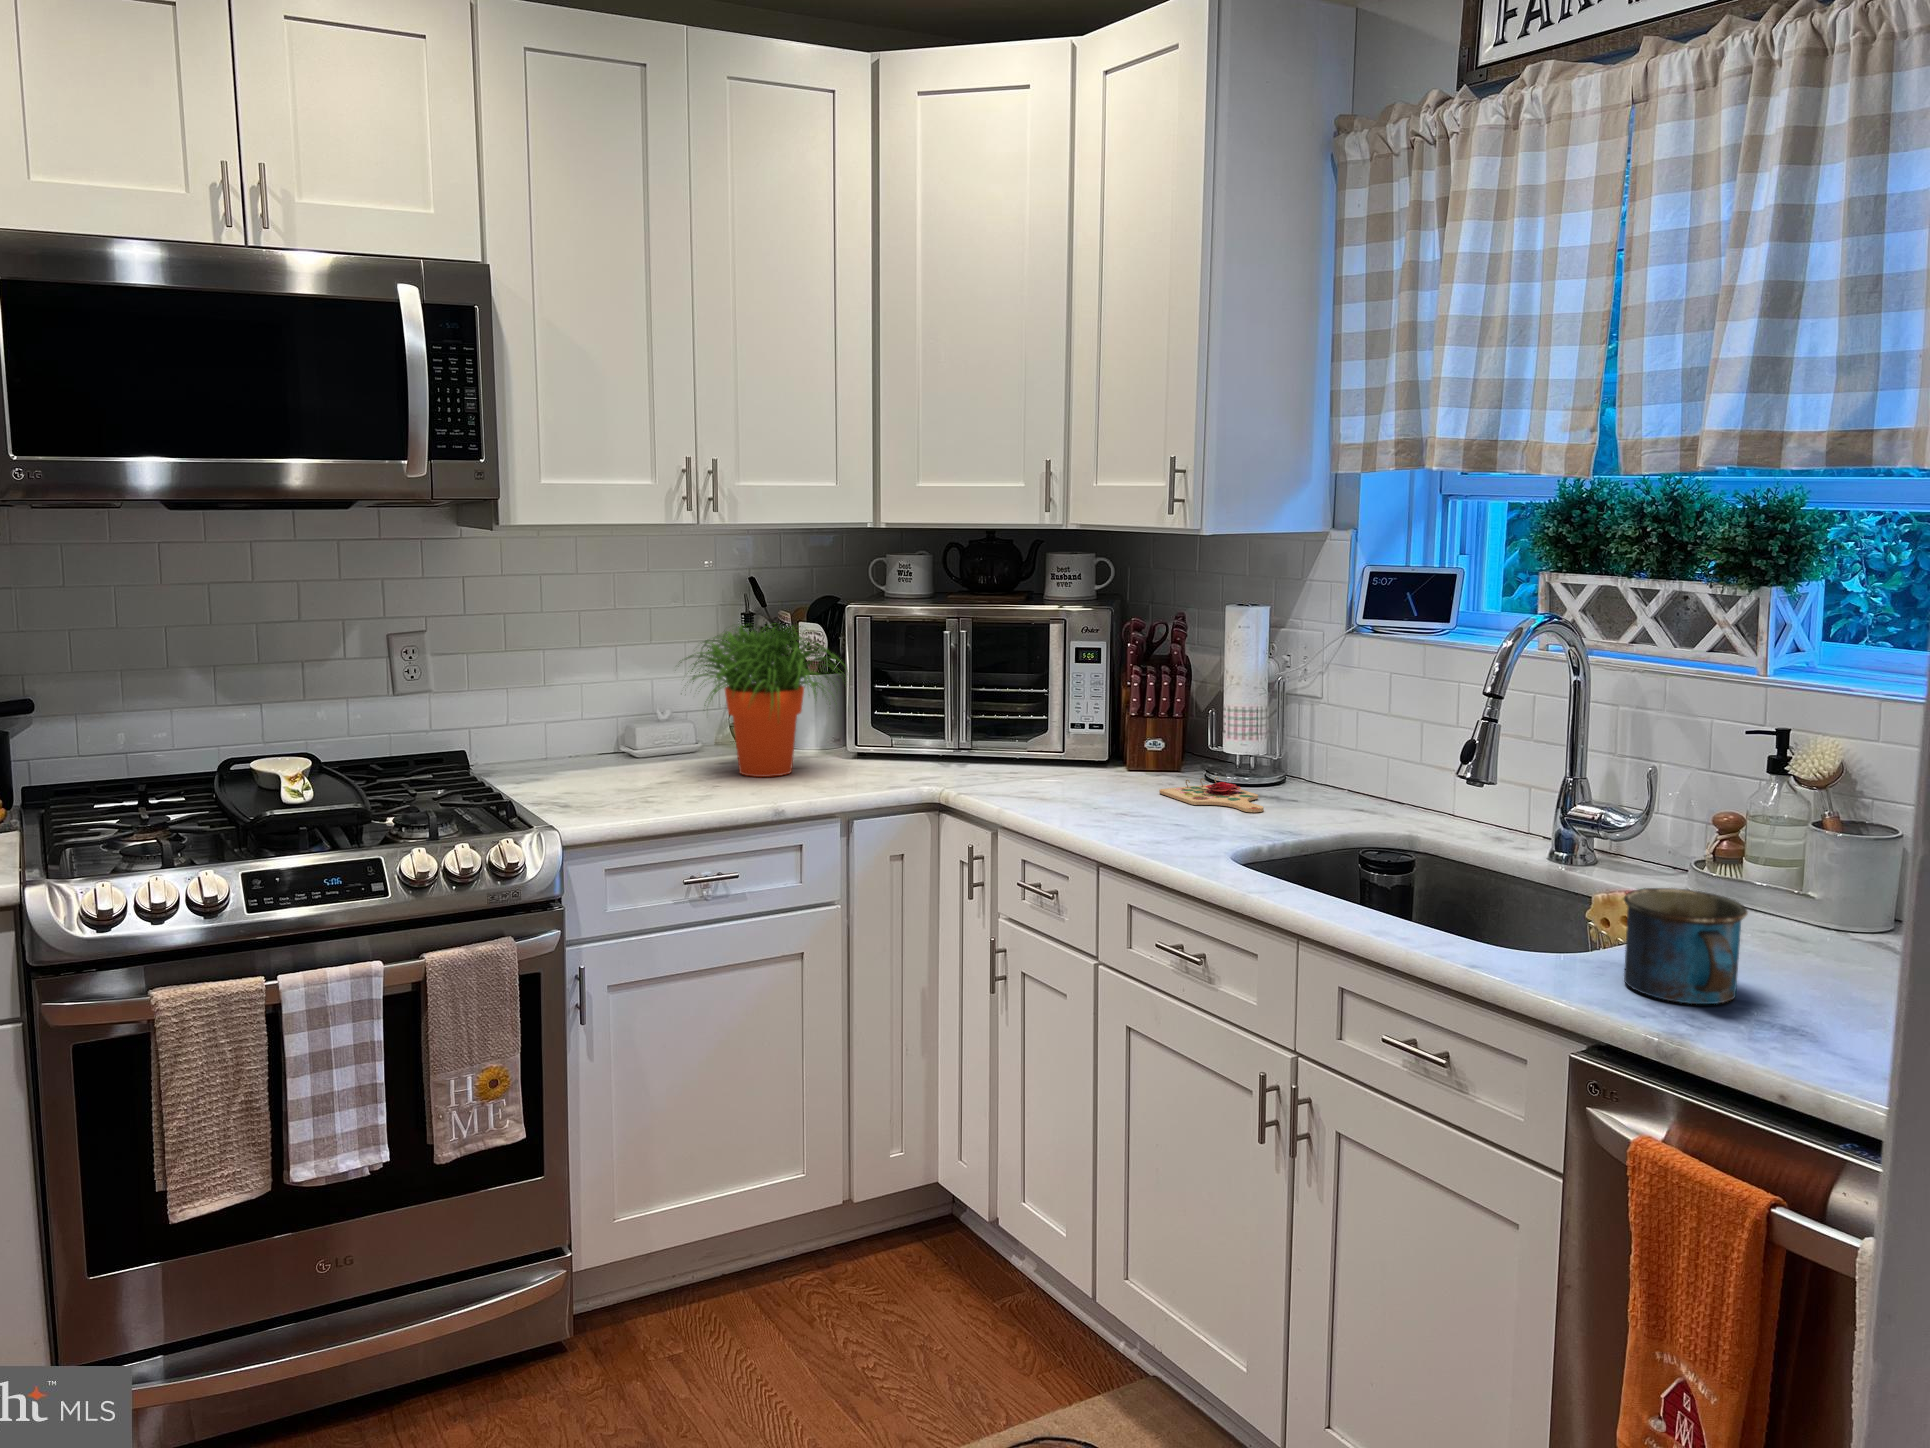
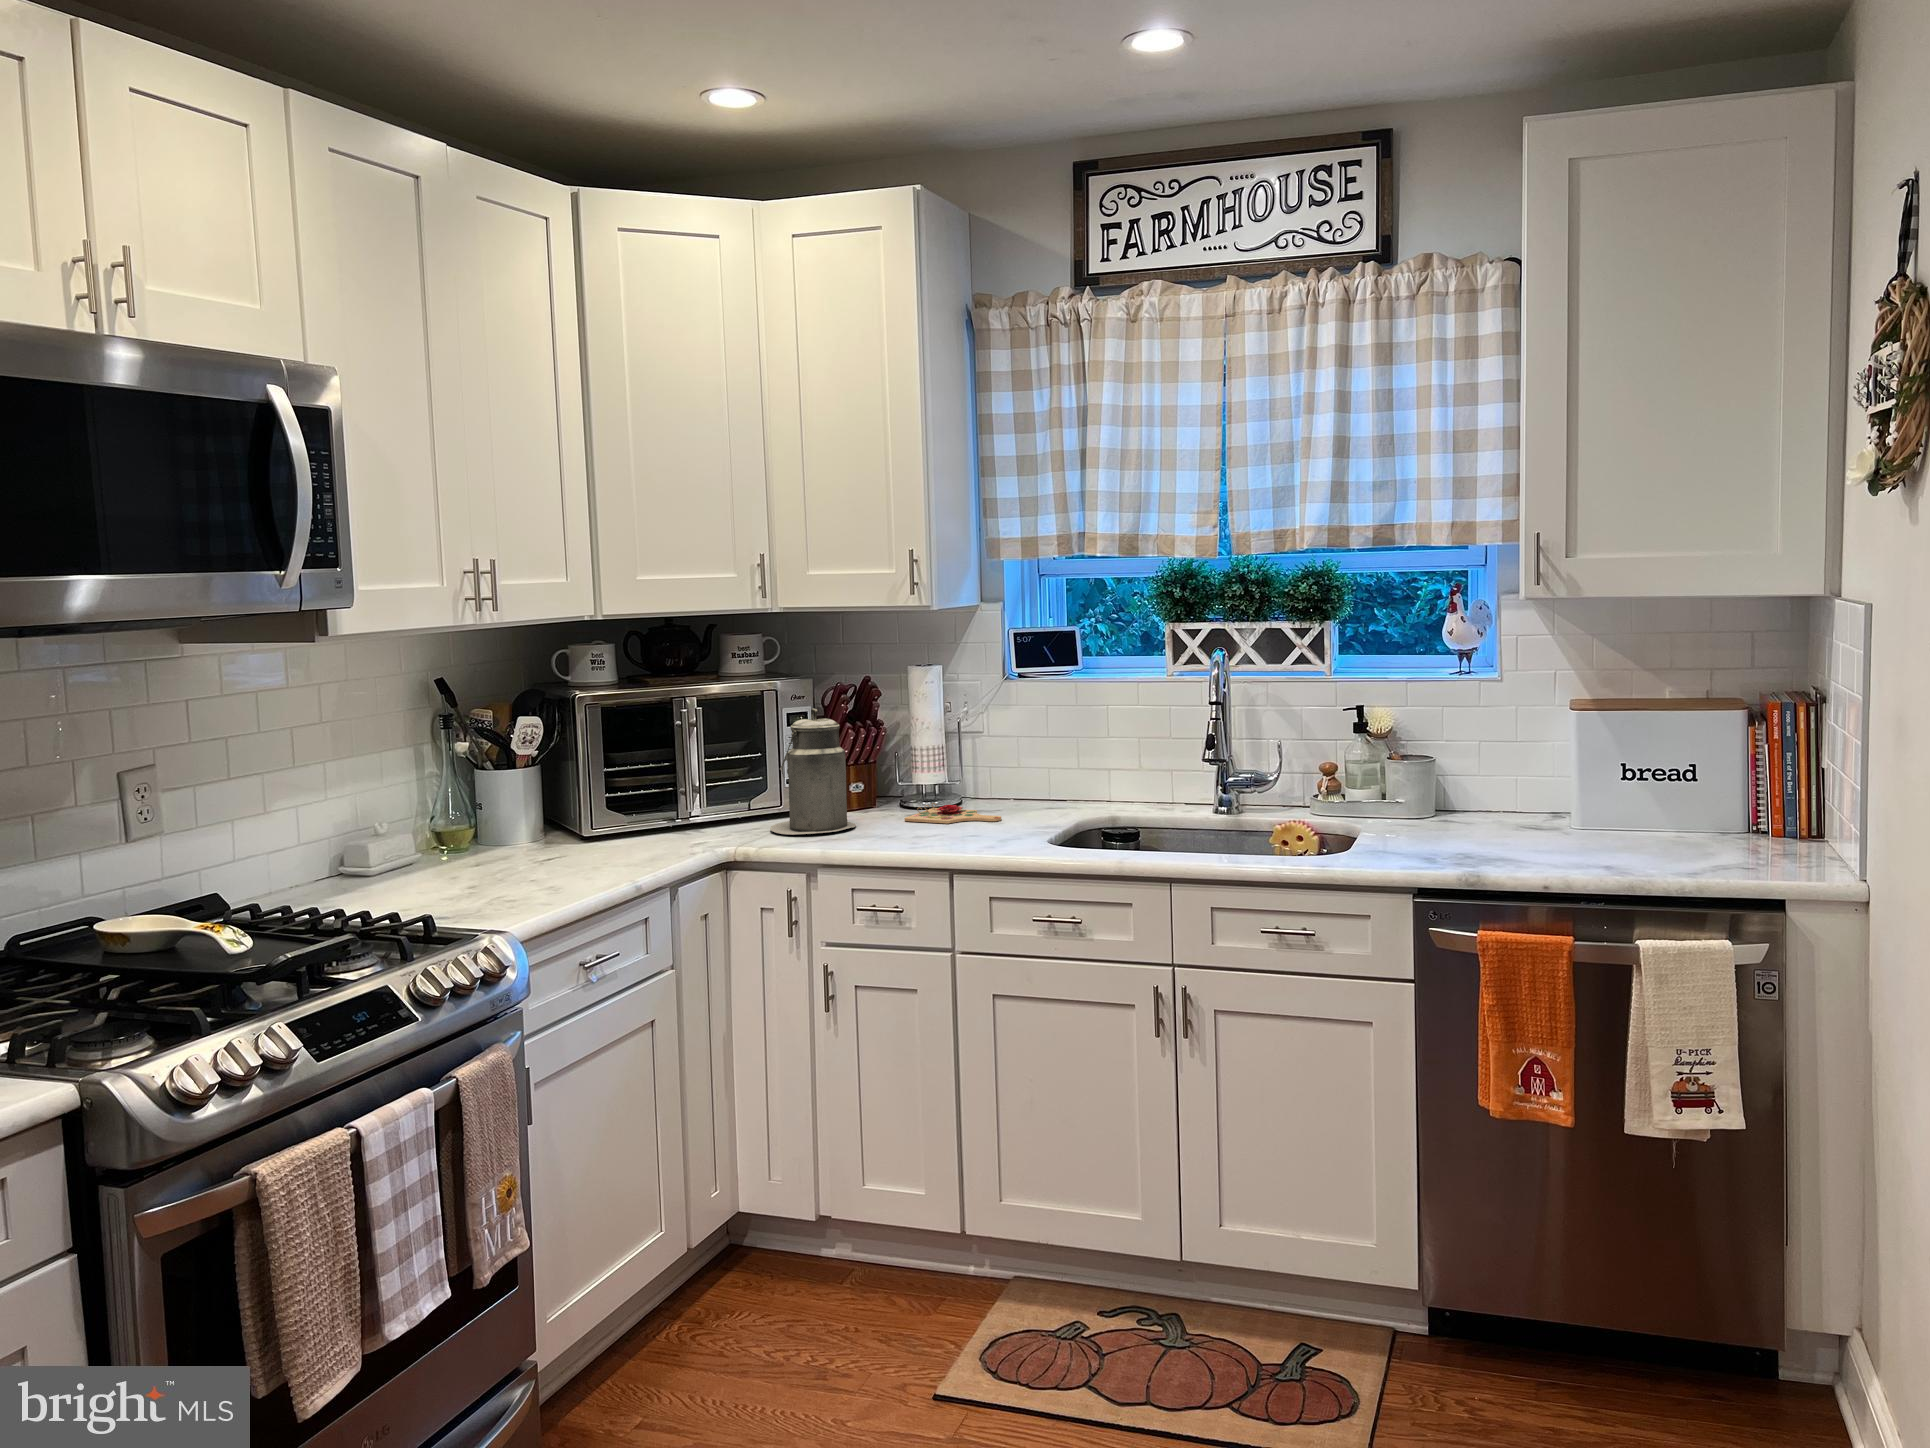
potted plant: present [680,625,847,777] -> none [456,716,634,866]
canister: none [1003,644,1103,791] -> present [770,709,856,835]
mug: present [1624,888,1748,1004] -> none [1391,799,1469,861]

